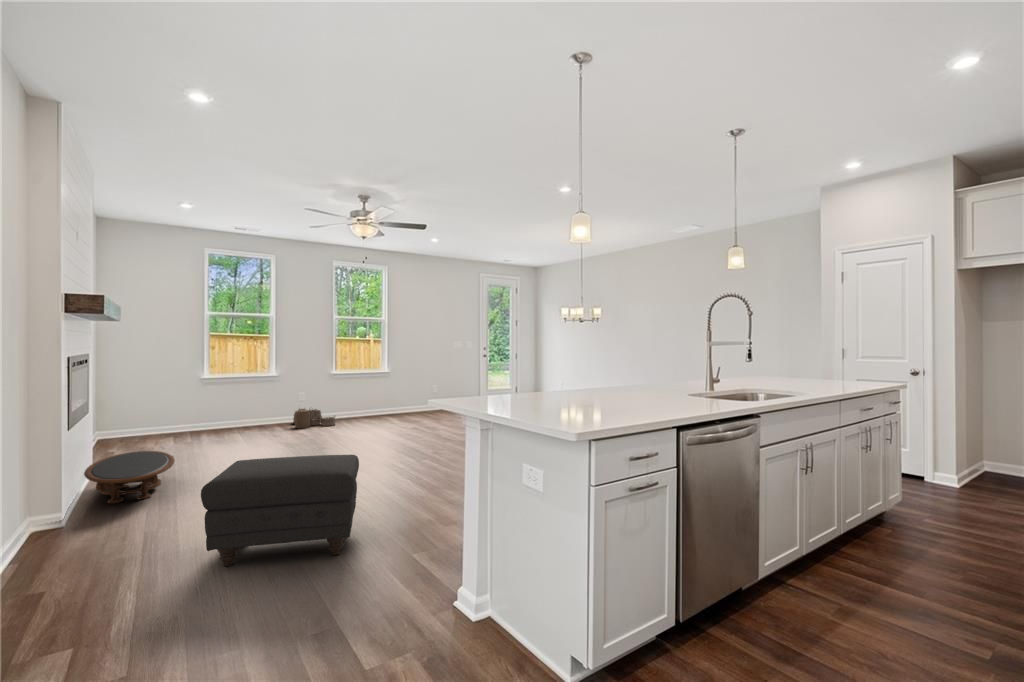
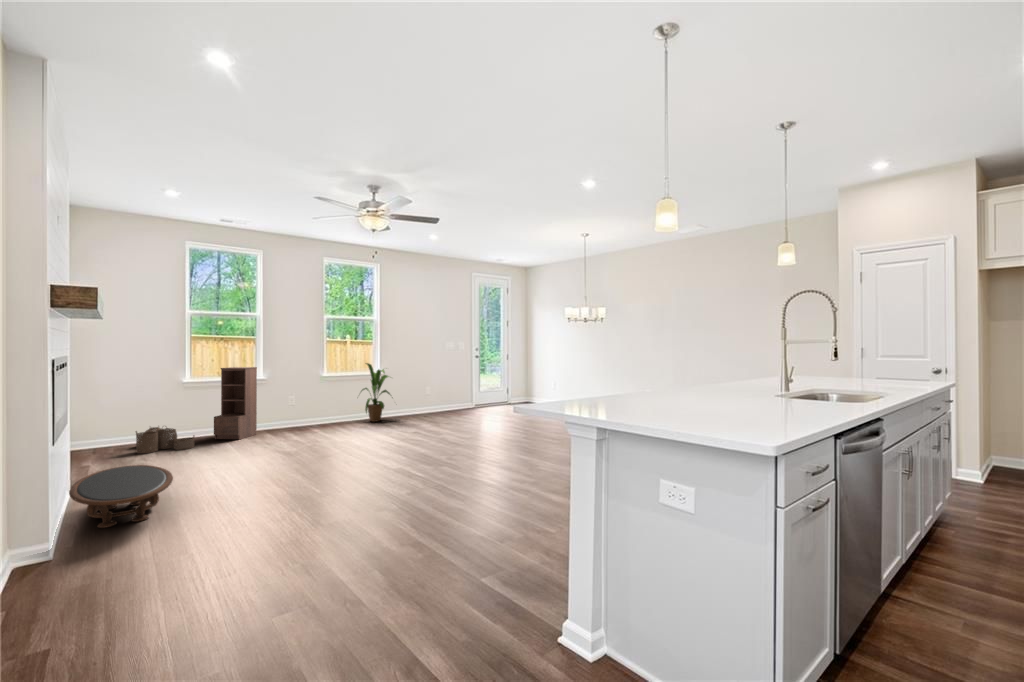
house plant: none [365,361,402,418] -> present [361,363,390,422]
bookshelf: none [229,364,269,432] -> present [214,367,257,440]
woven basket: present [293,409,335,428] -> present [136,427,194,453]
ottoman: present [201,455,359,566] -> none [242,466,415,602]

